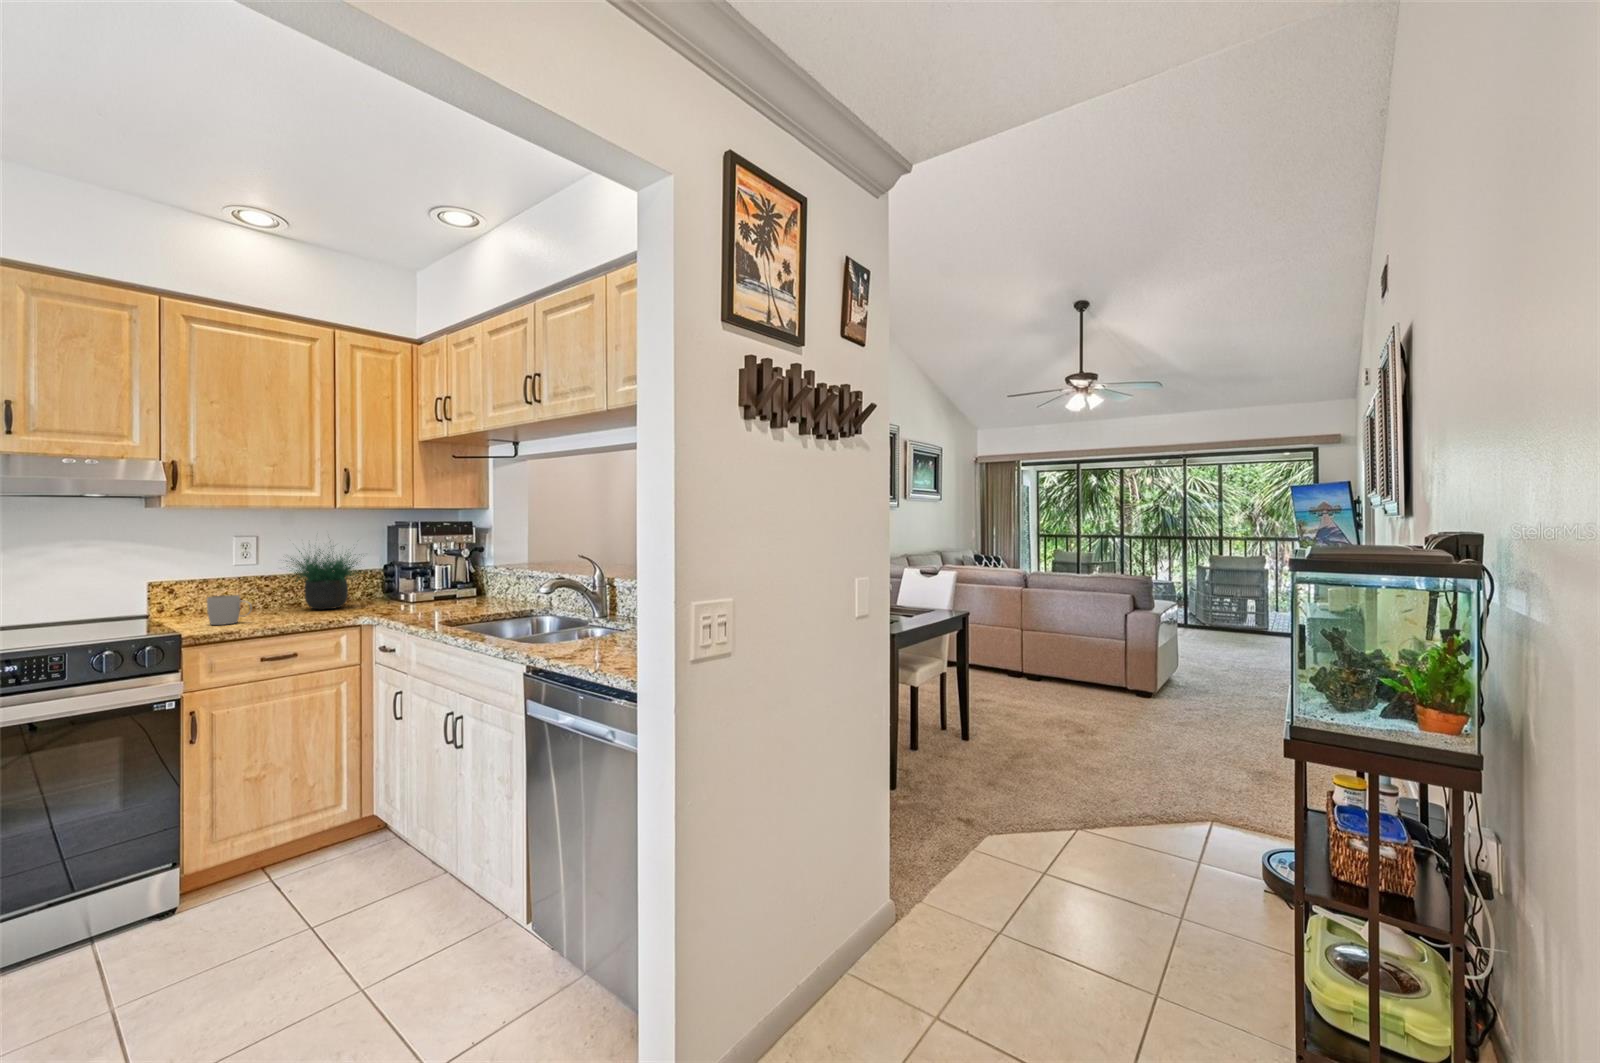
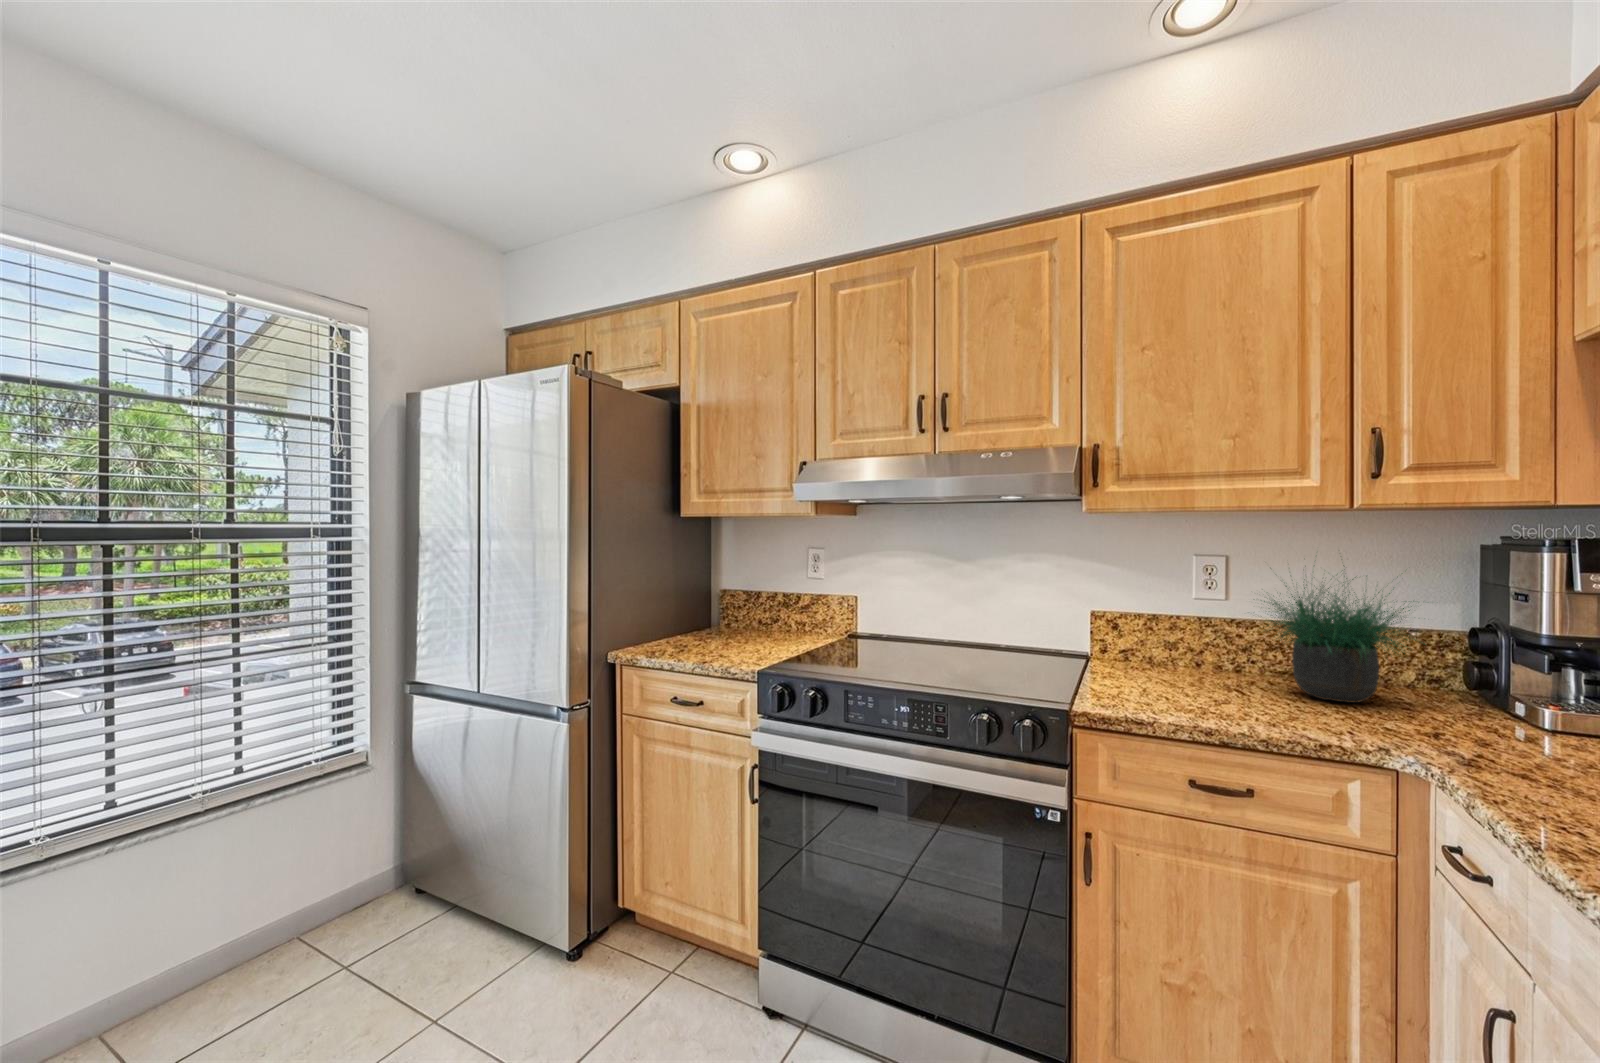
mug: present [207,595,252,625] -> none [1126,650,1188,700]

